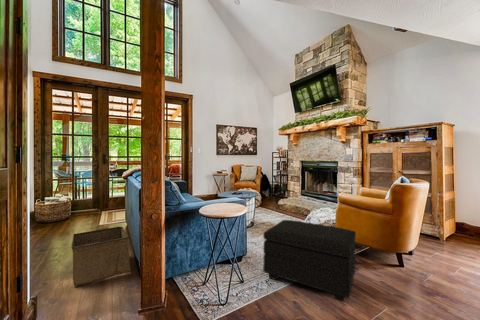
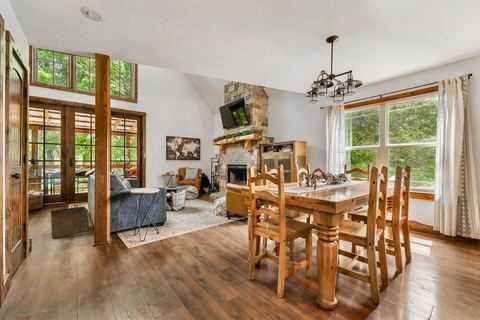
footstool: present [263,220,356,302] -> none [171,199,224,235]

